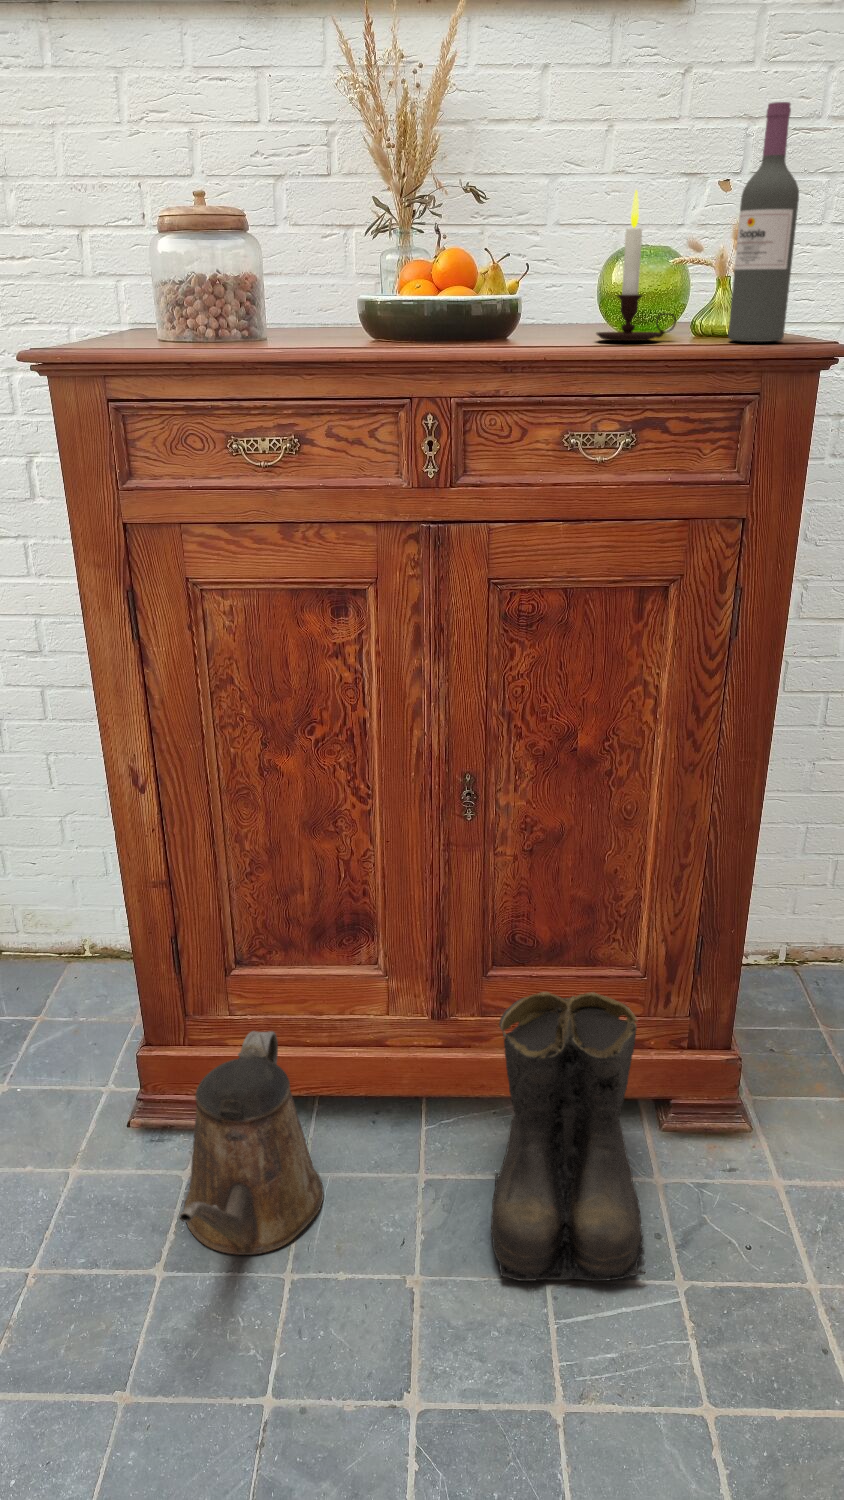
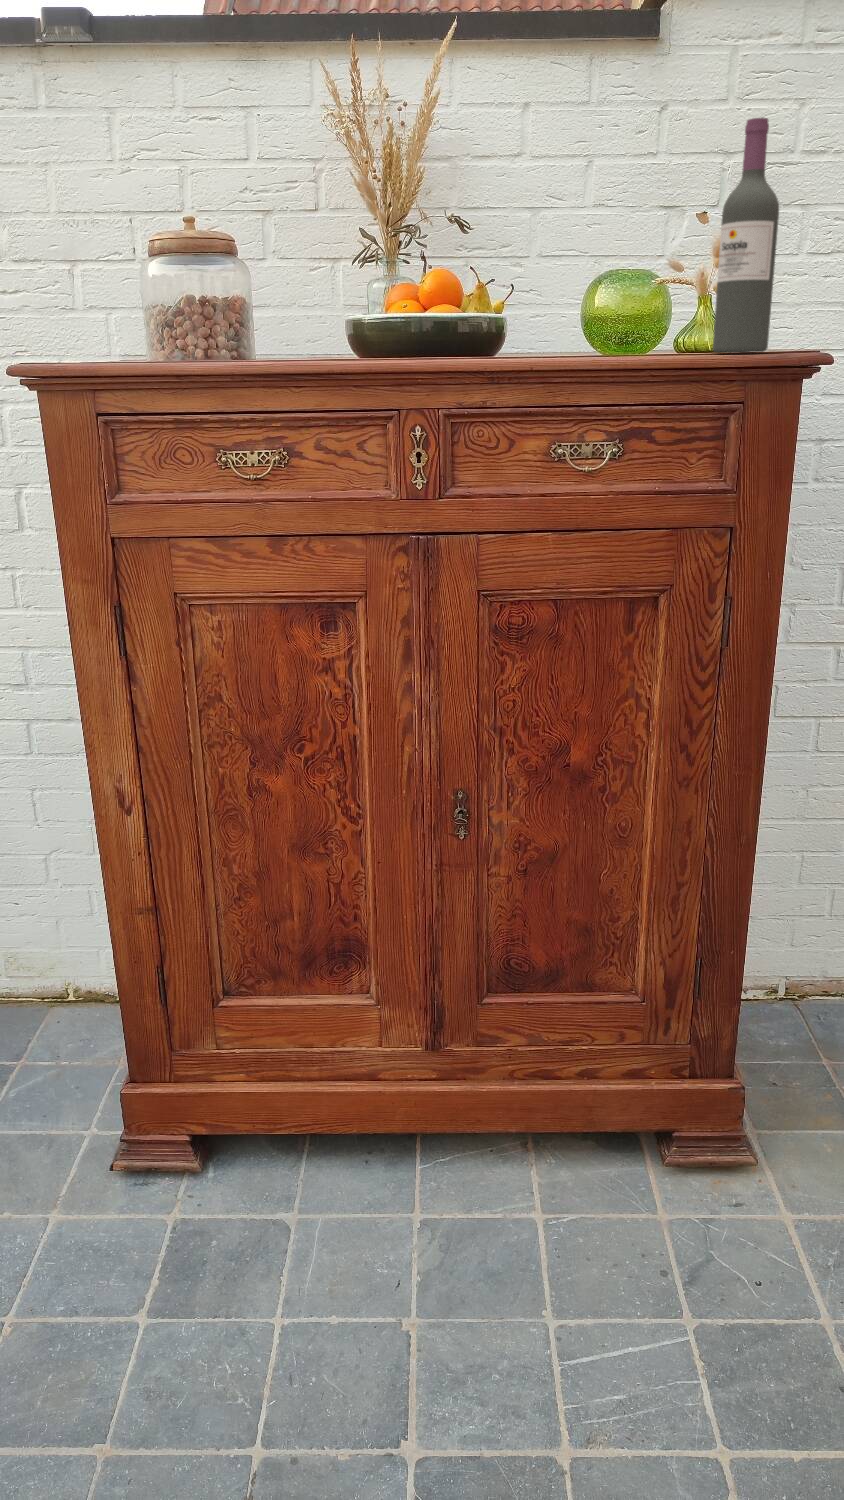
candle: present [596,190,676,341] -> none [581,205,661,354]
boots: present [491,992,646,1281] -> none [491,1017,656,1321]
watering can: present [179,1031,324,1255] -> none [162,1063,315,1298]

